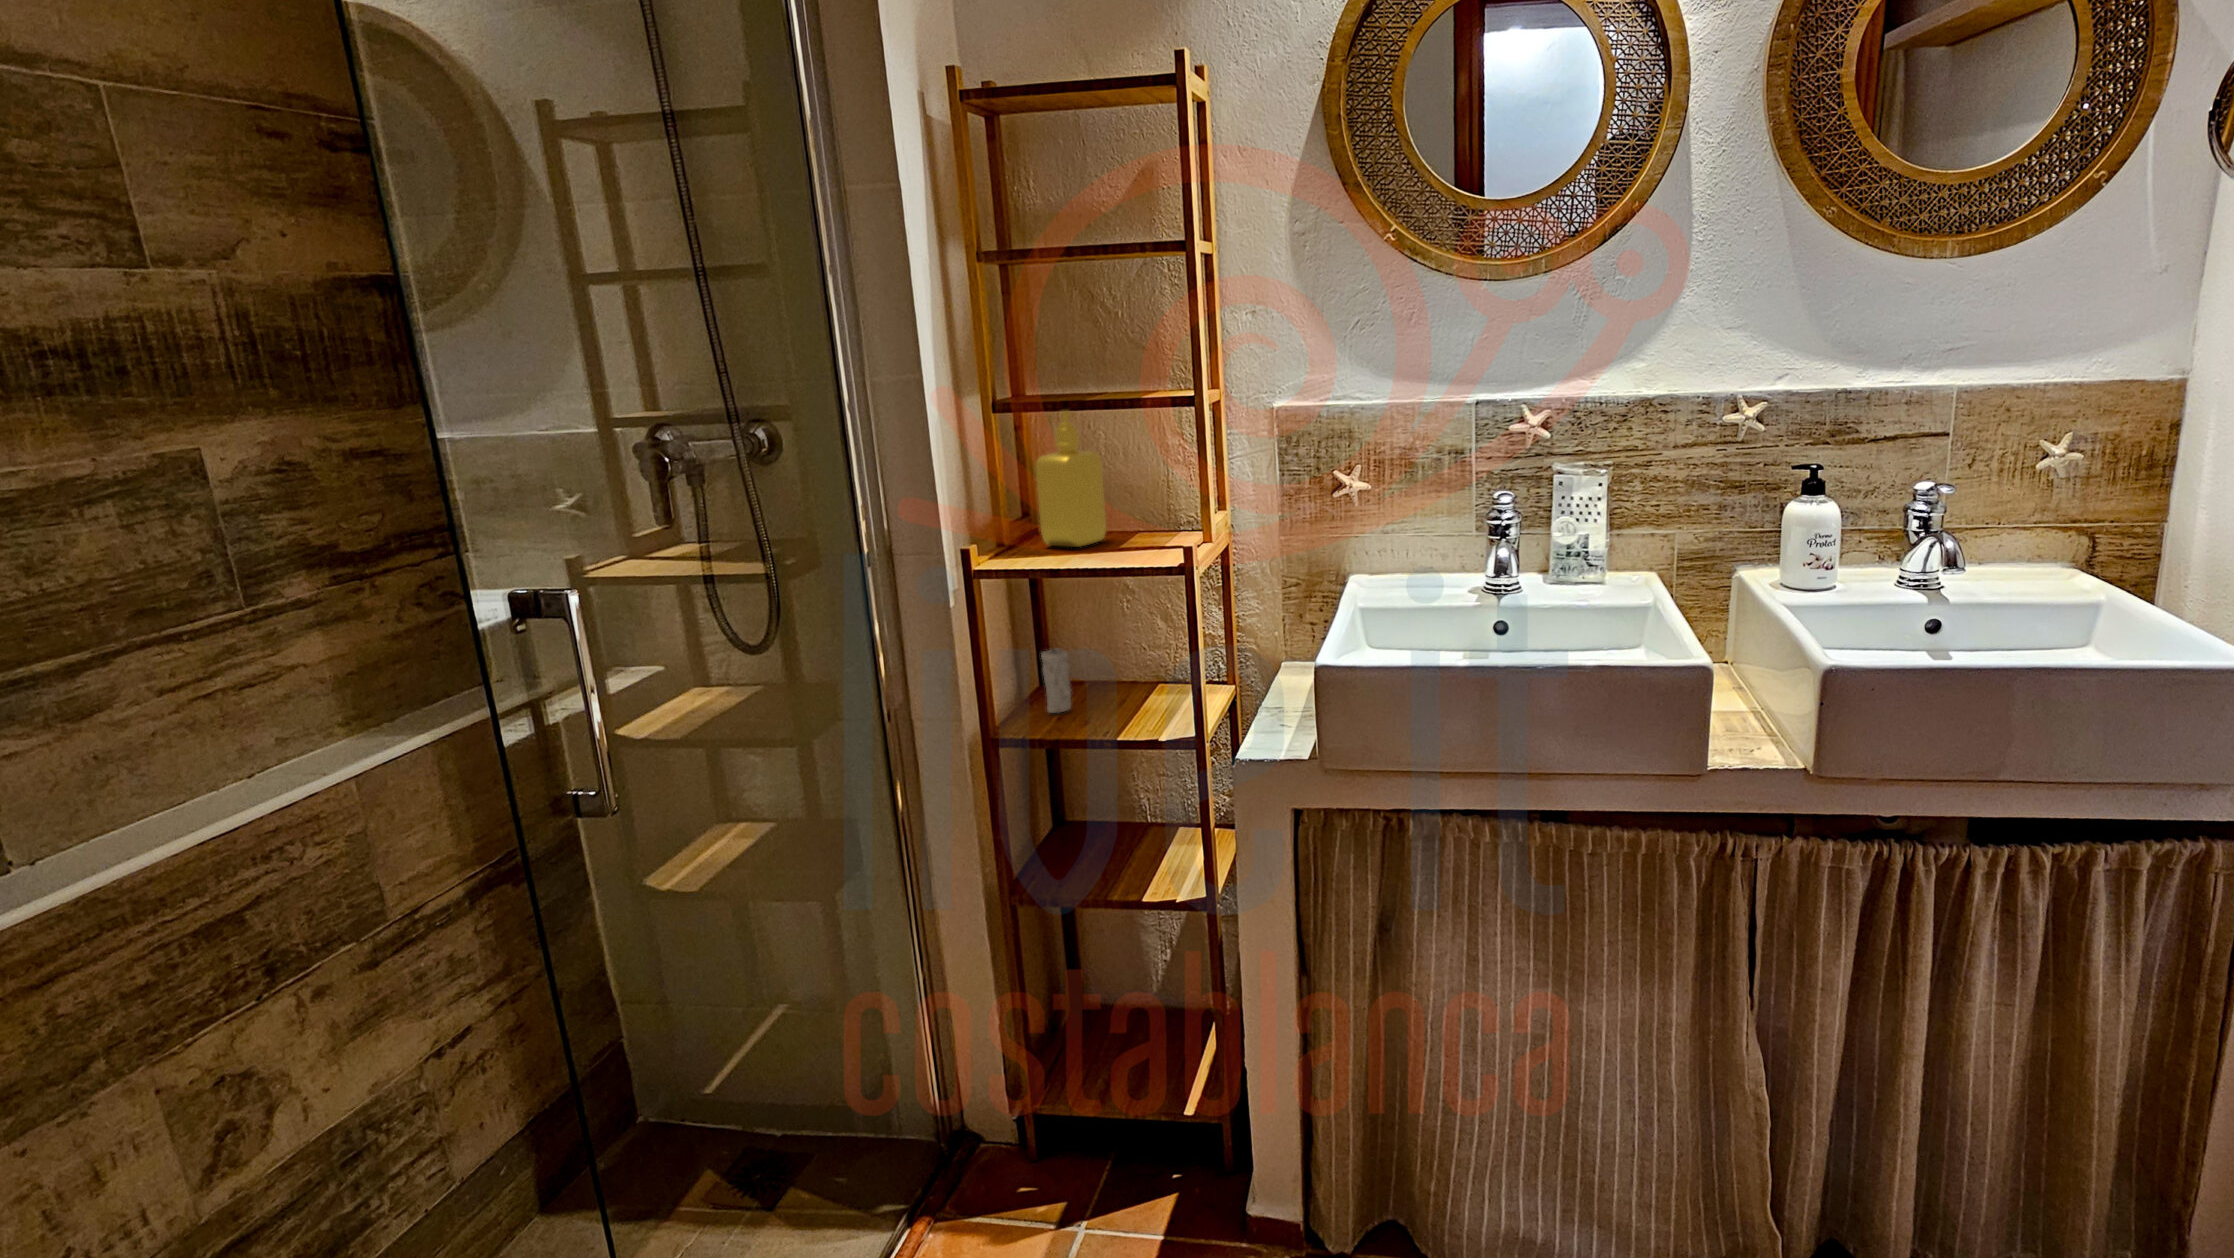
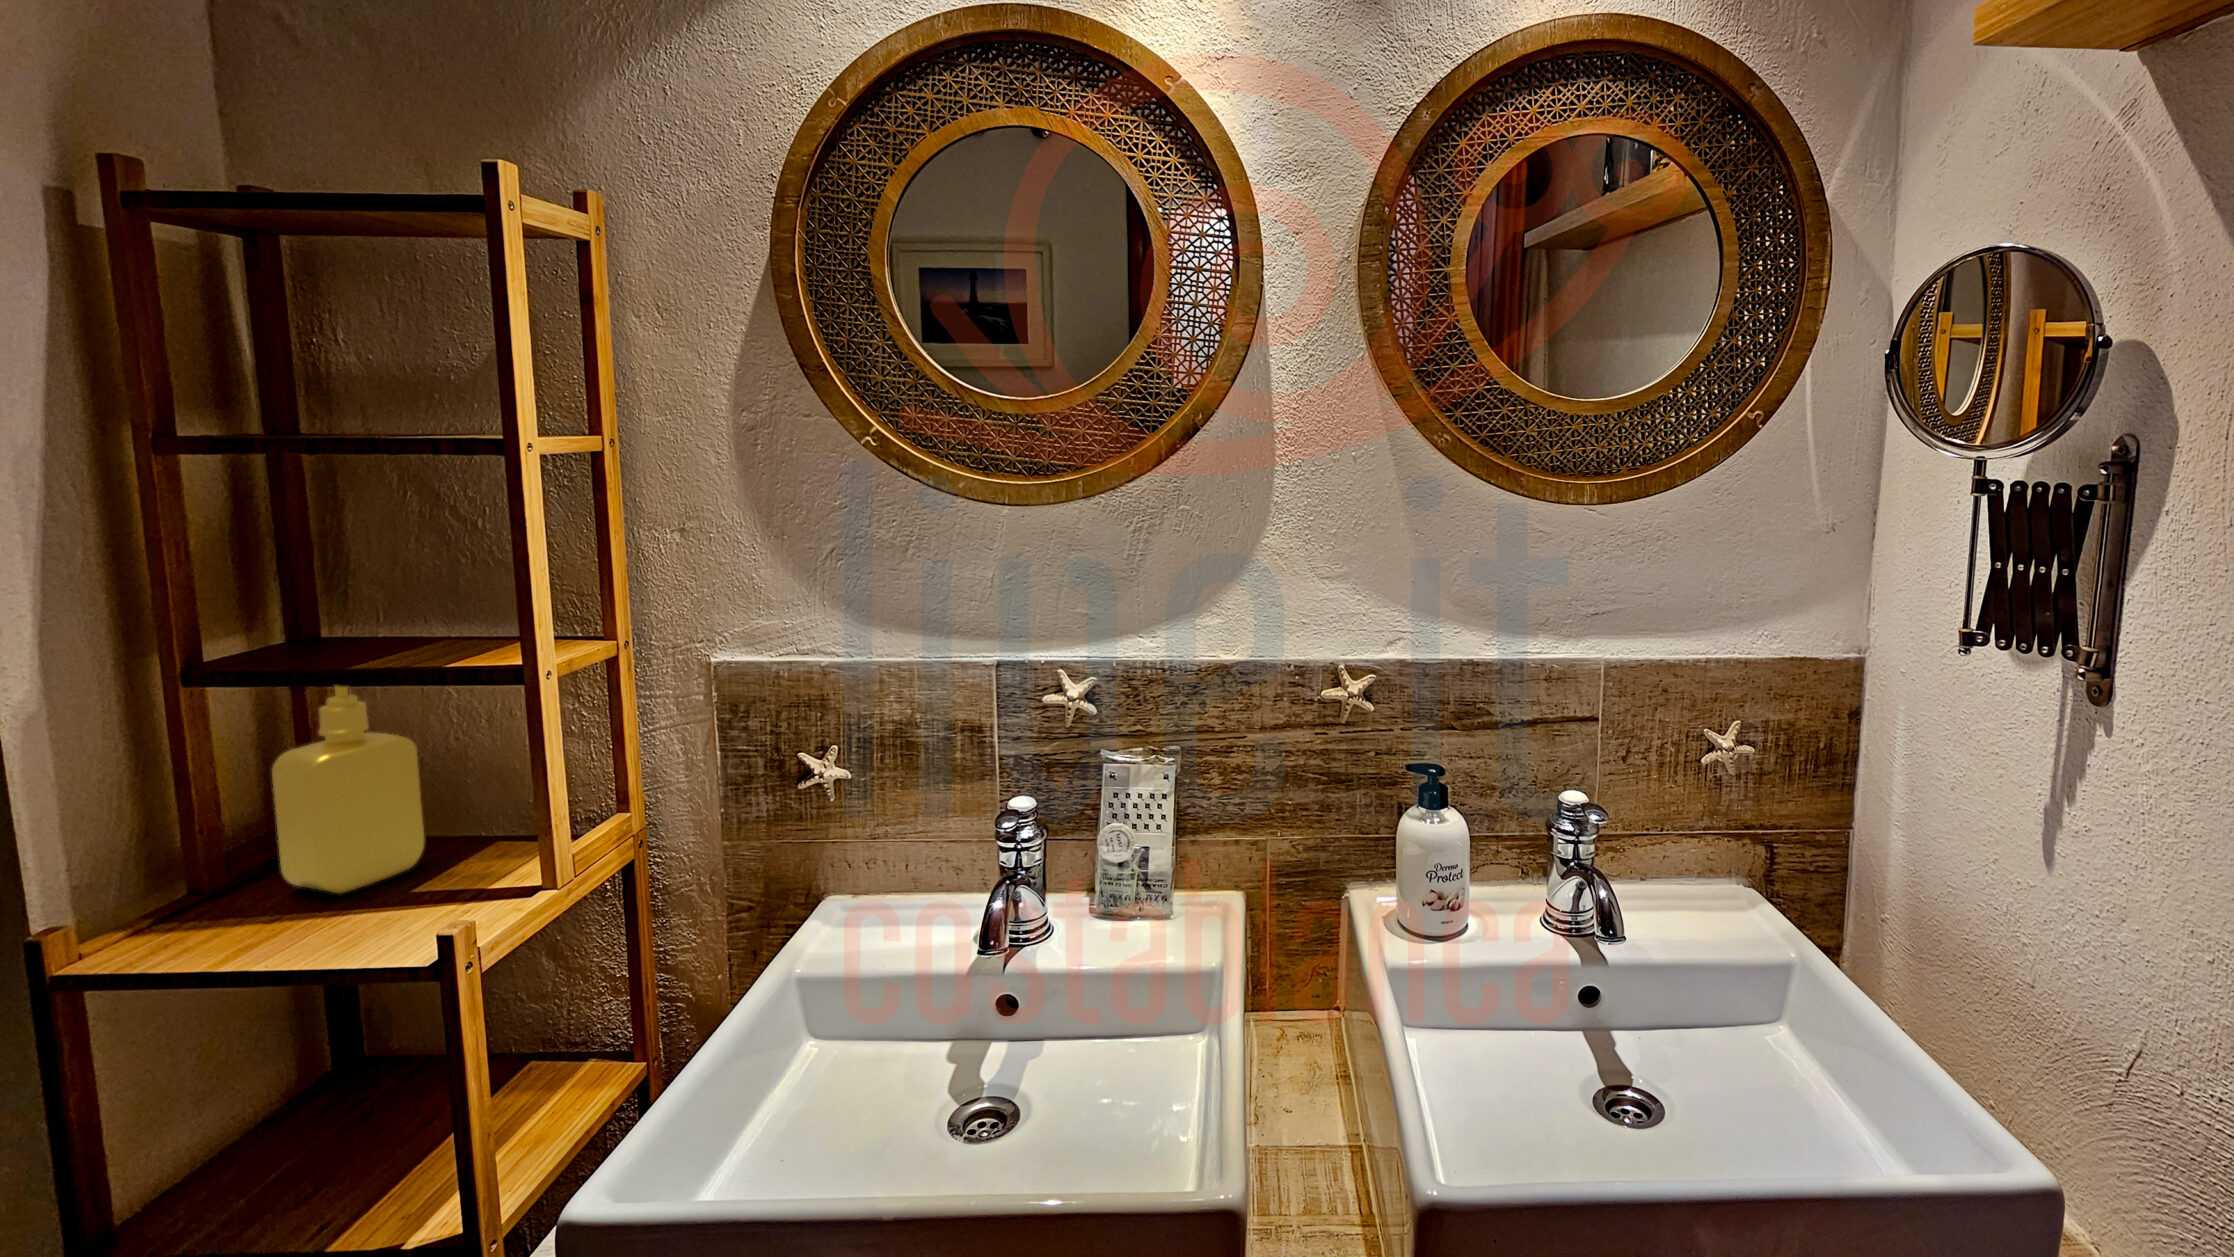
candle: present [1041,648,1071,713] -> none [294,1022,357,1142]

